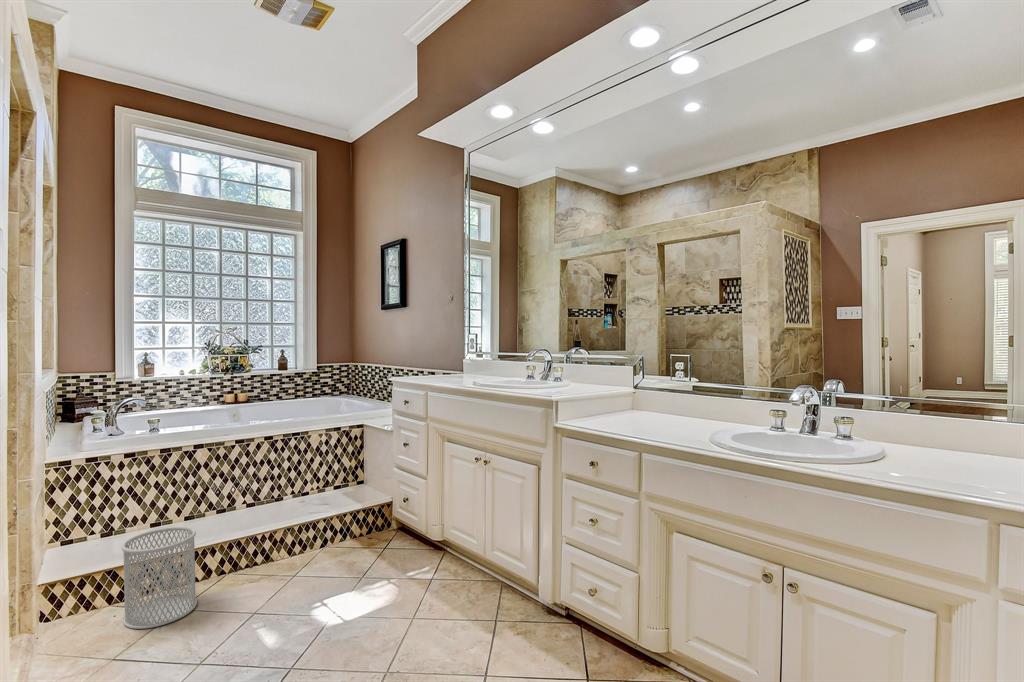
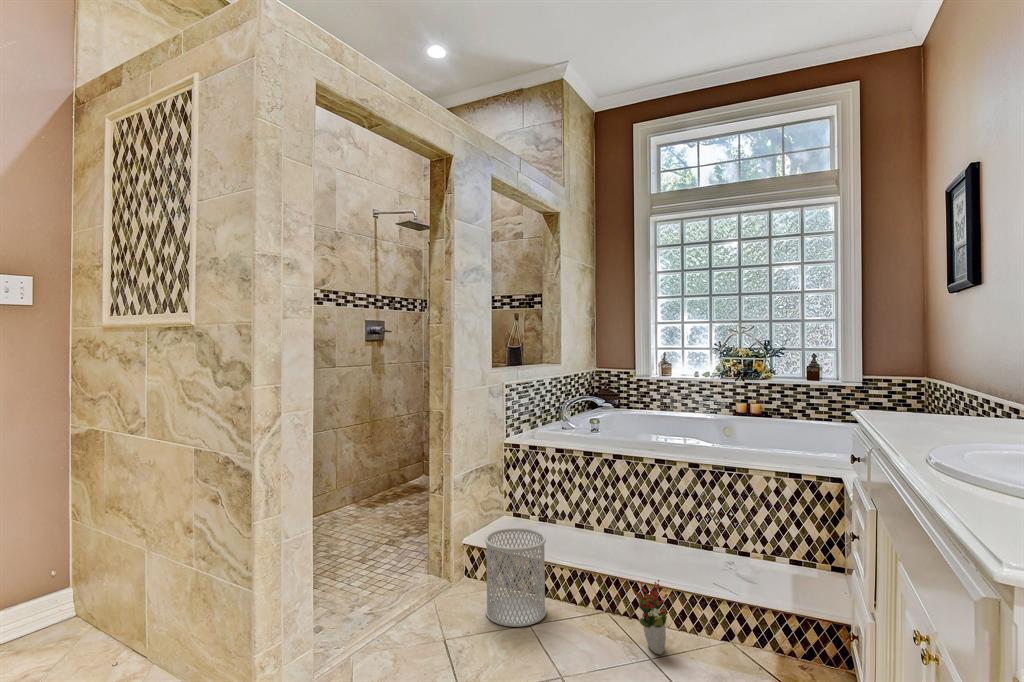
decorative plant: none [287,518,317,571] -> present [633,580,668,655]

